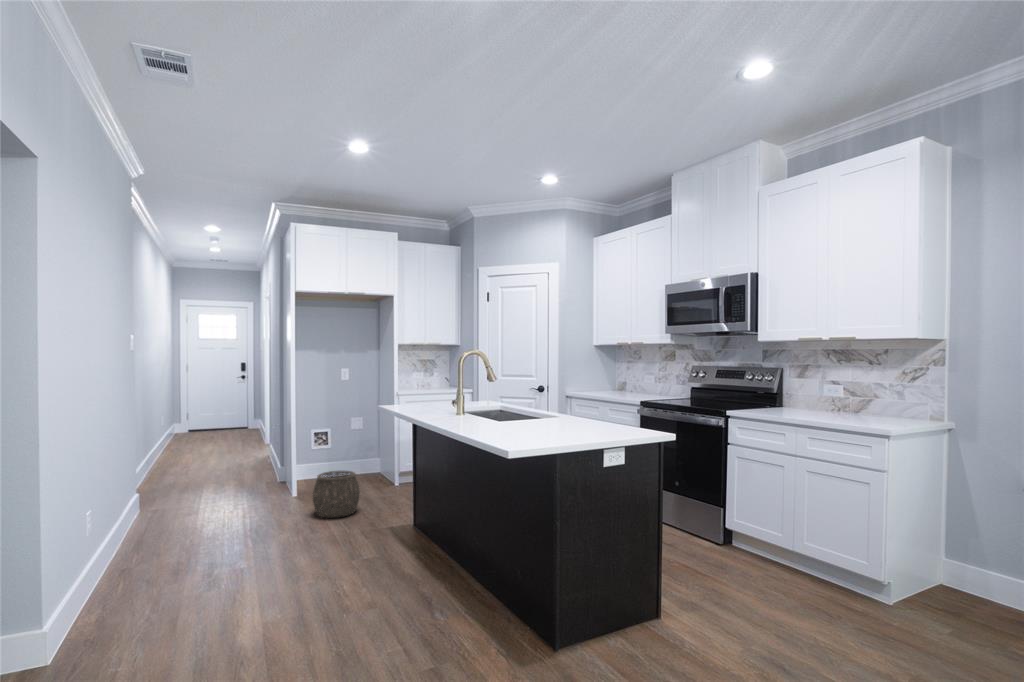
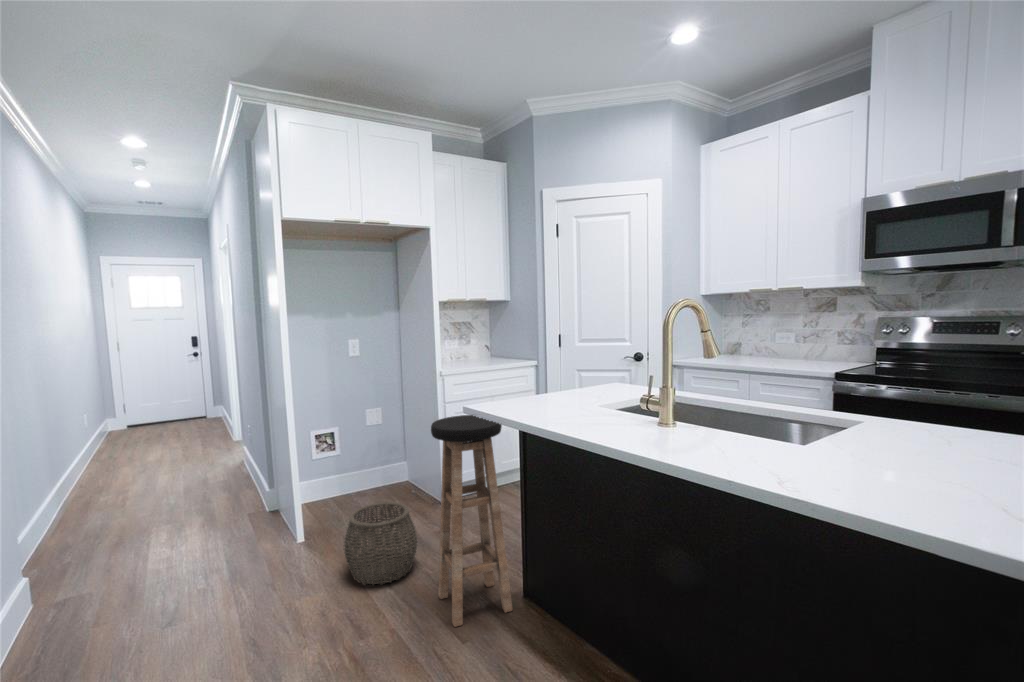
bar stool: none [361,413,405,536] -> present [431,415,513,627]

